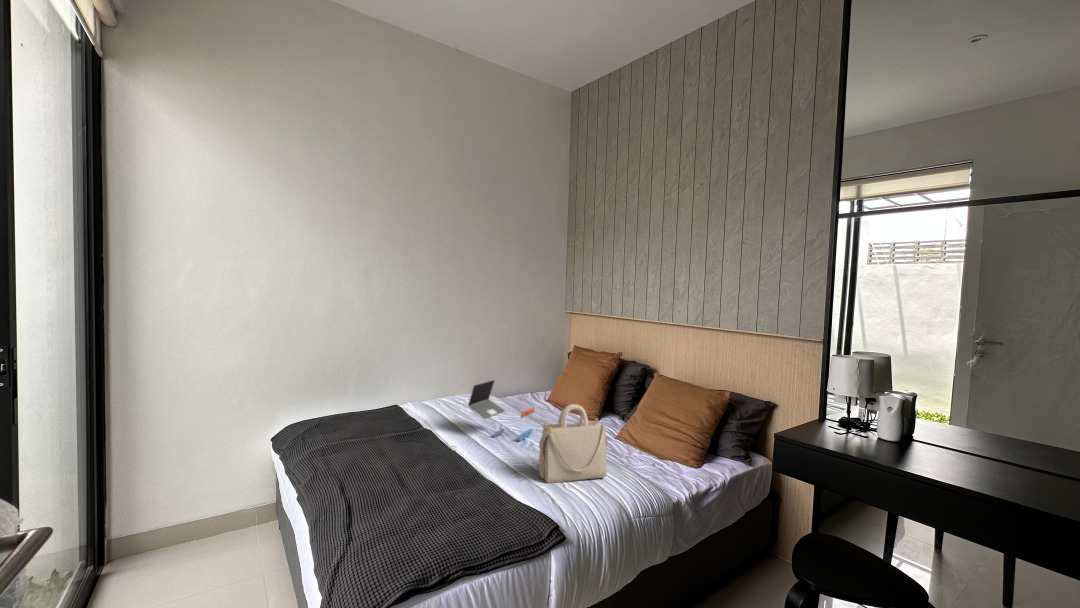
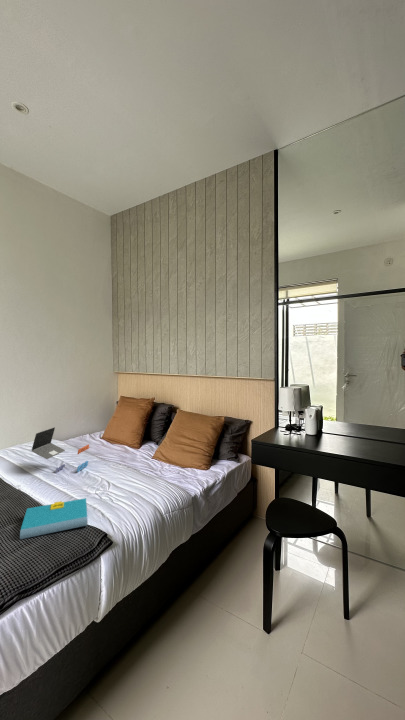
handbag: present [539,404,608,483] -> none [92,438,145,501]
book: none [461,474,535,510] -> present [20,498,87,539]

